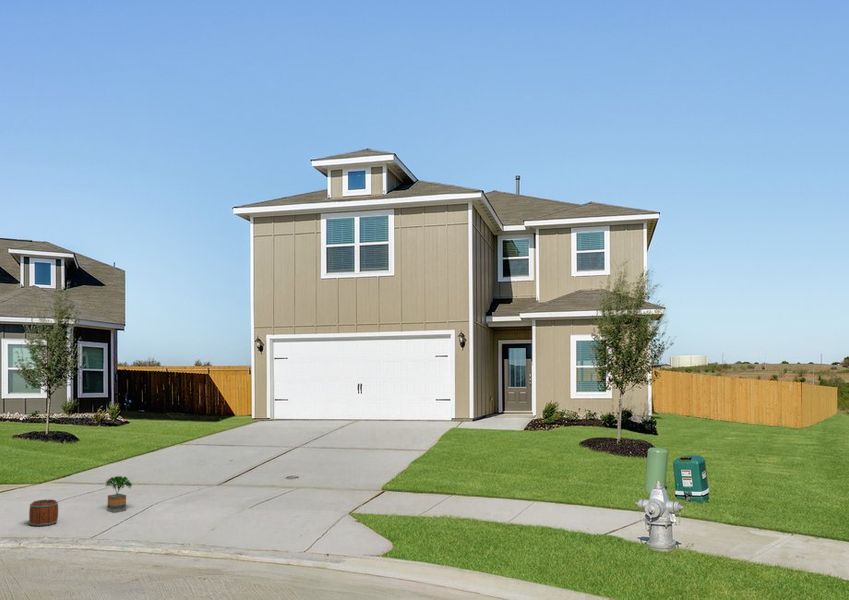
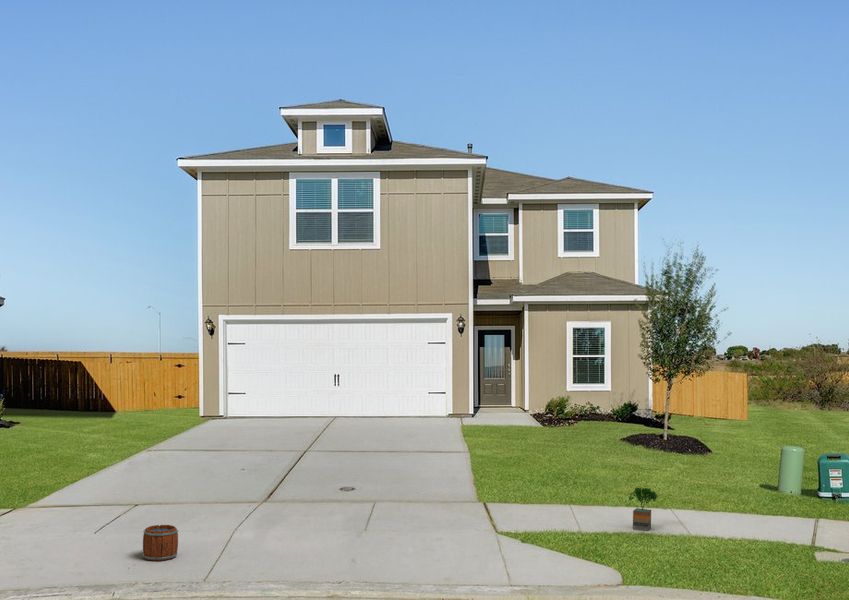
potted tree: present [106,476,132,513] -> present [629,487,658,531]

